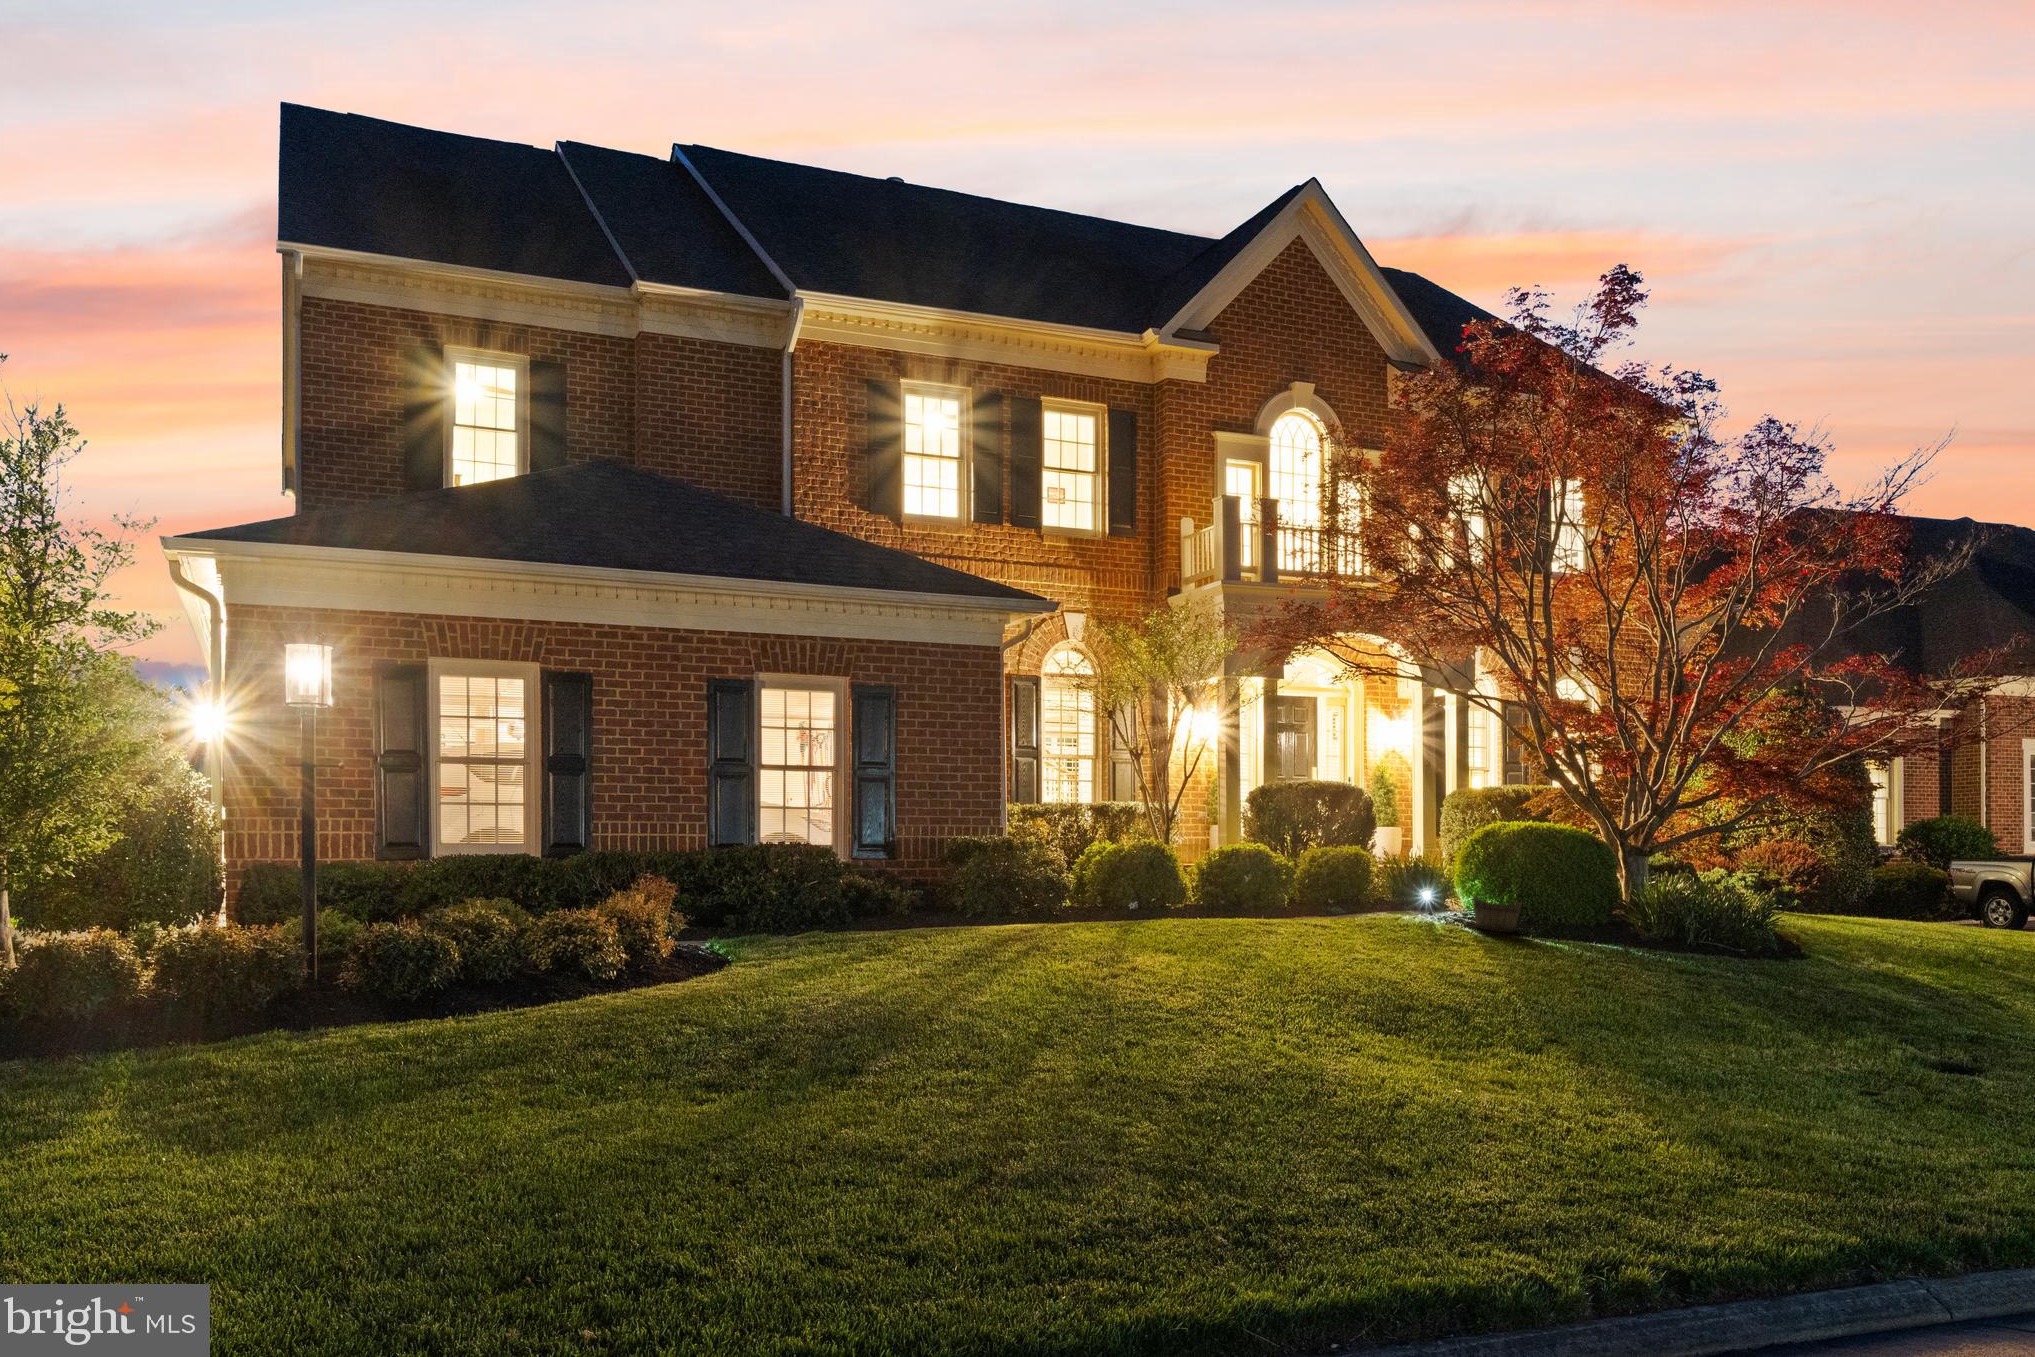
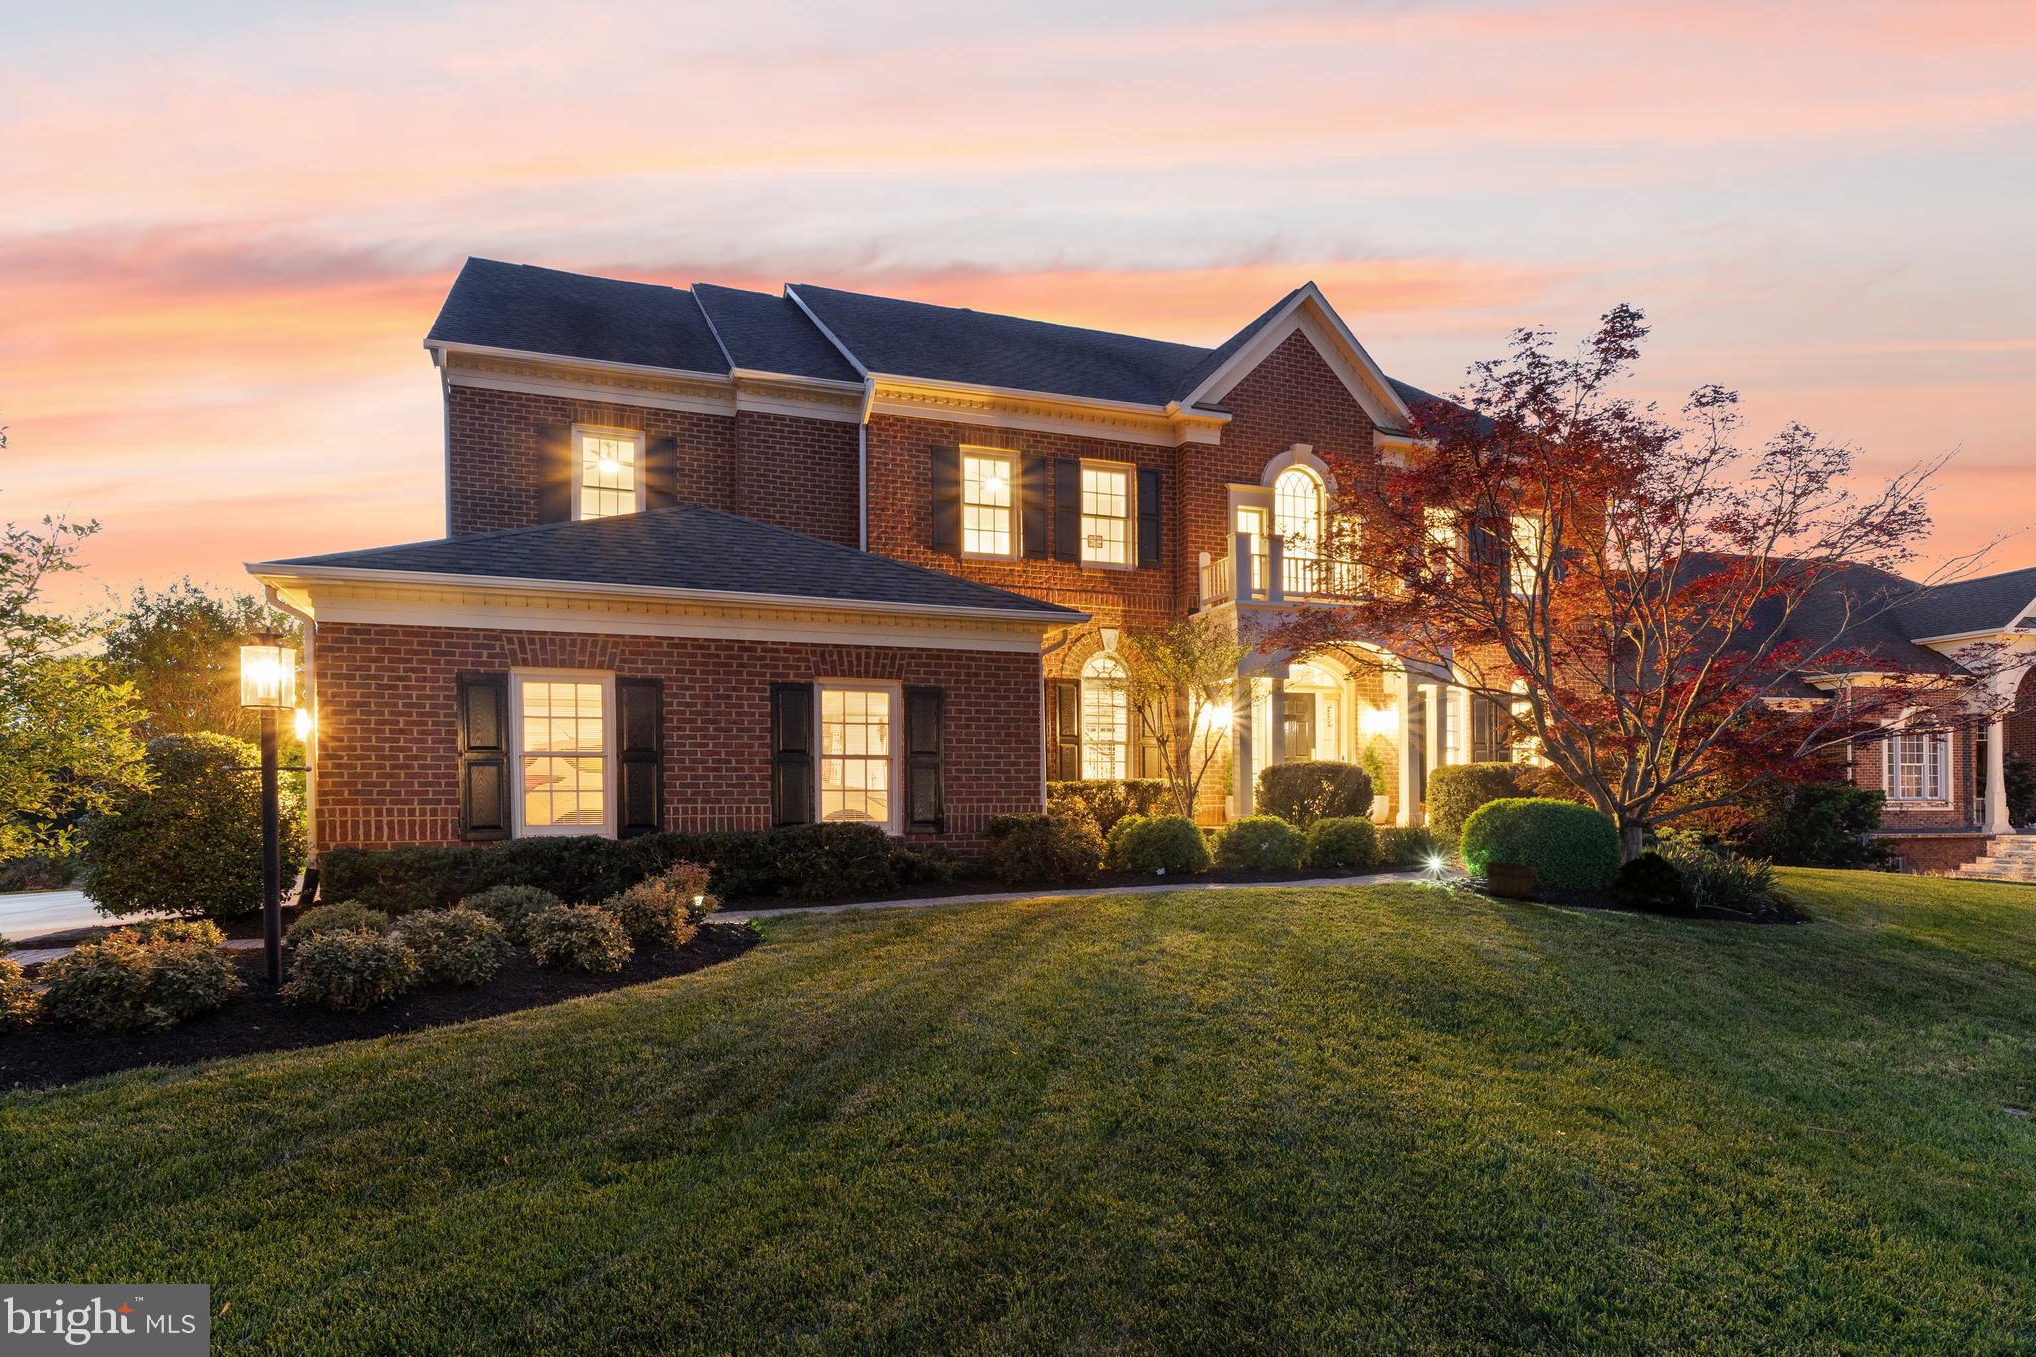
potted plant: none [1595,886,1665,945] -> present [1612,851,1687,907]

